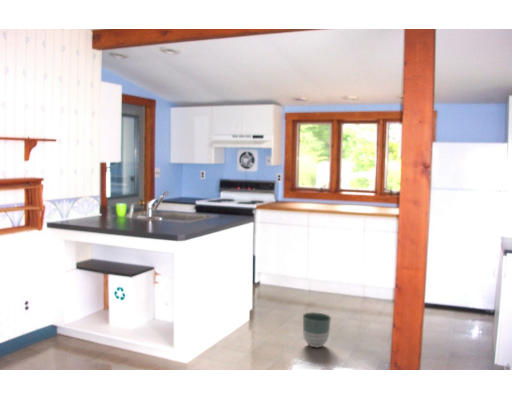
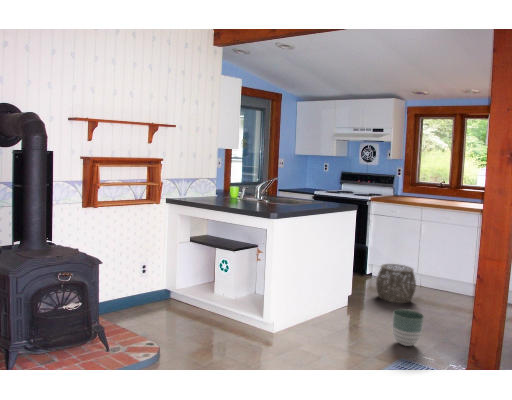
woven basket: none [271,269,309,307] -> present [376,264,416,303]

